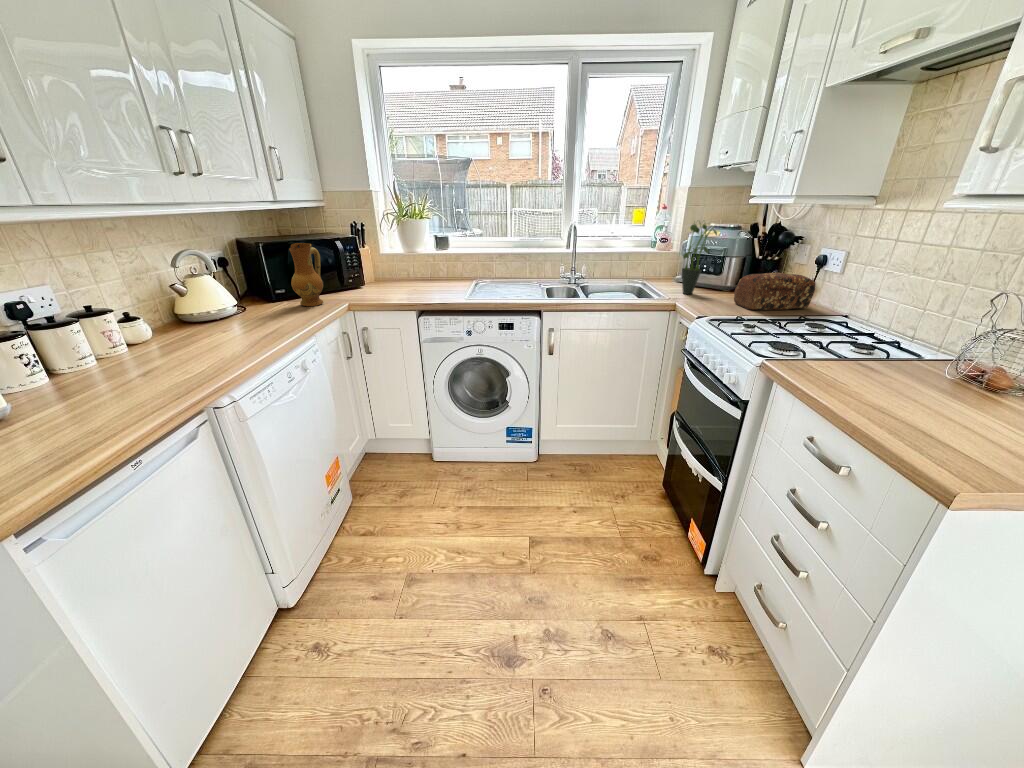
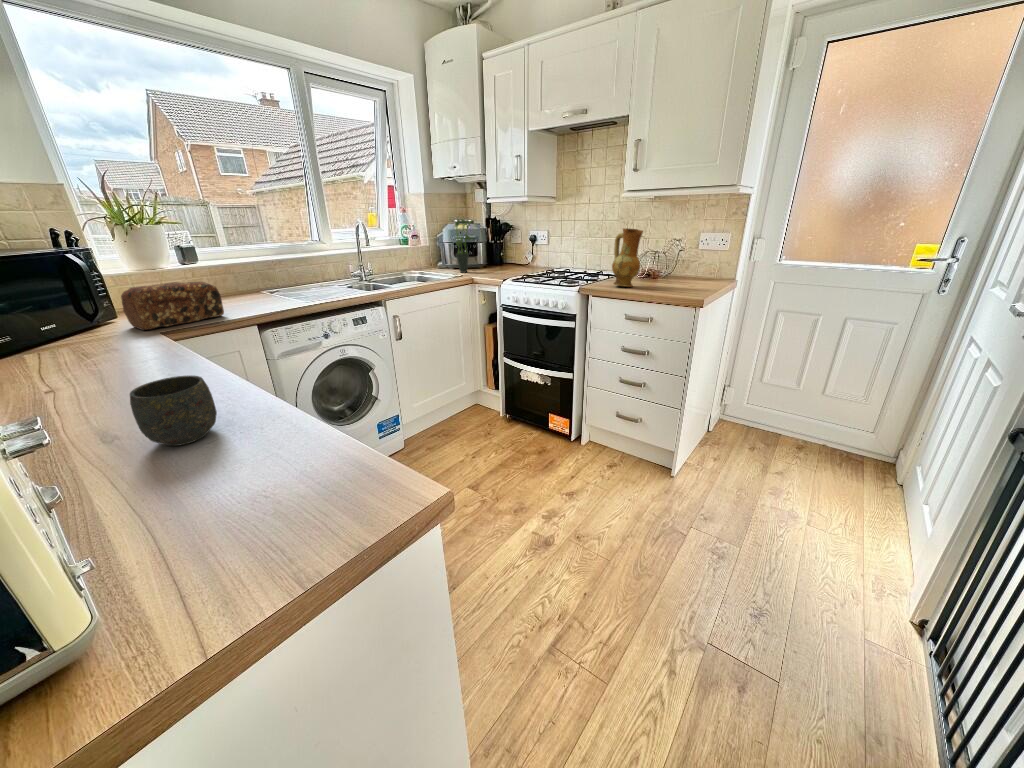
ceramic jug: present [289,243,323,306] -> present [612,228,643,287]
bread loaf: present [734,273,815,310] -> present [121,282,224,330]
mug: none [99,351,168,398] -> present [130,376,217,446]

